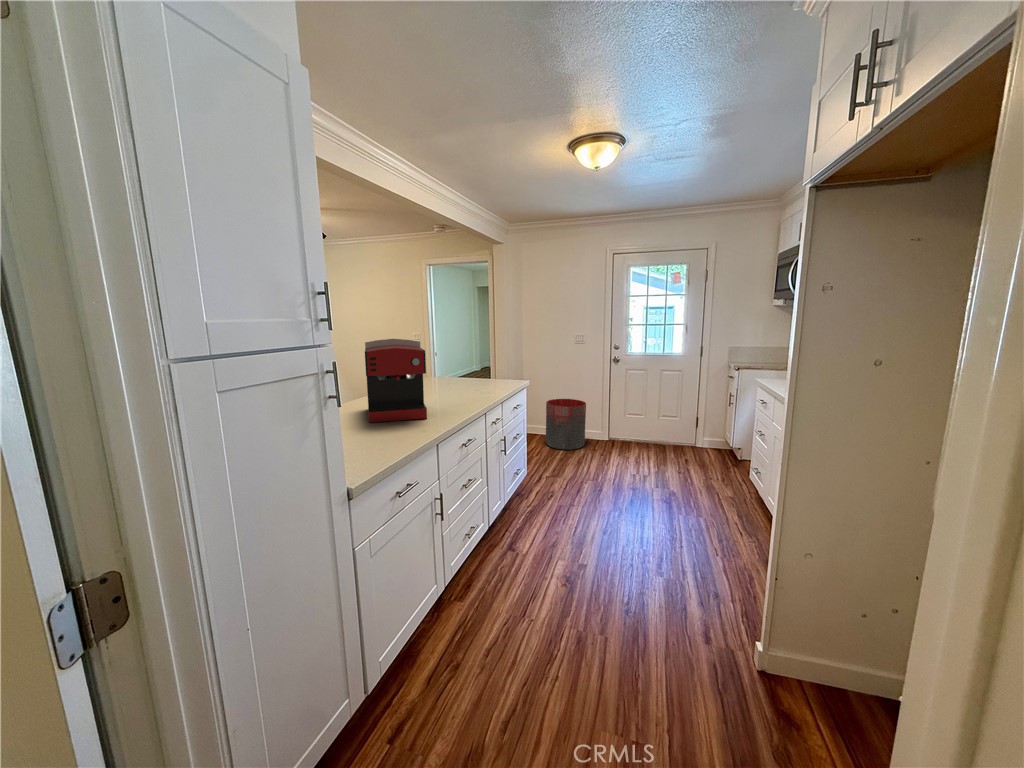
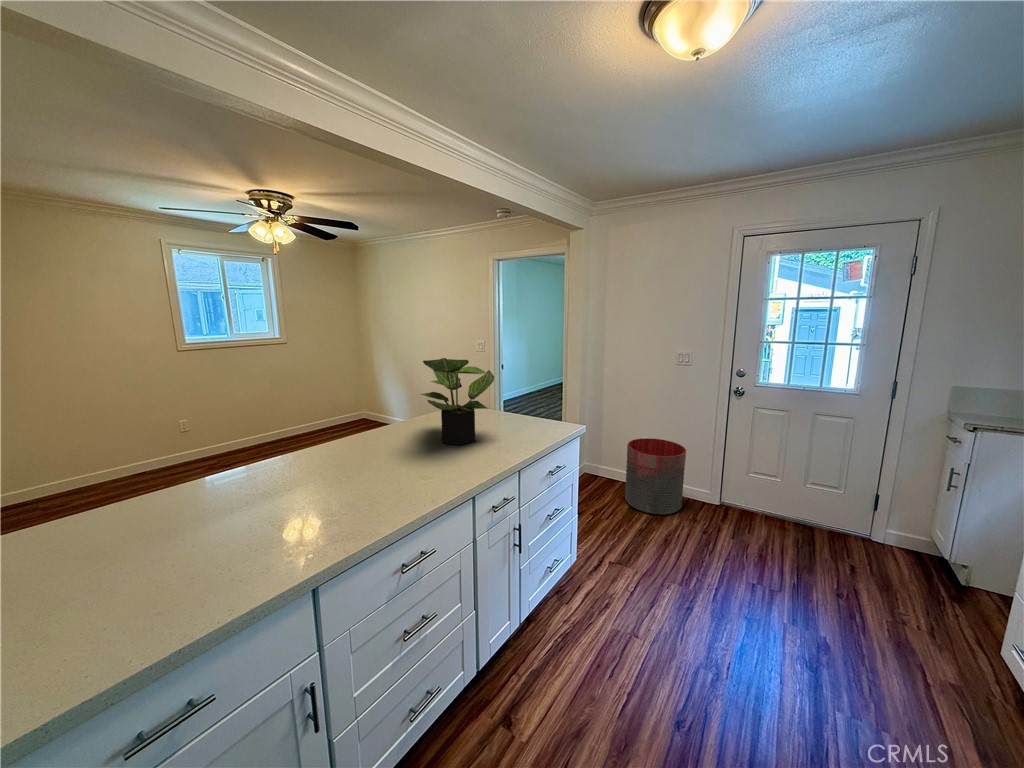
potted plant: none [429,326,479,388] -> present [421,358,494,445]
coffee maker: present [365,339,427,423] -> none [200,393,354,542]

